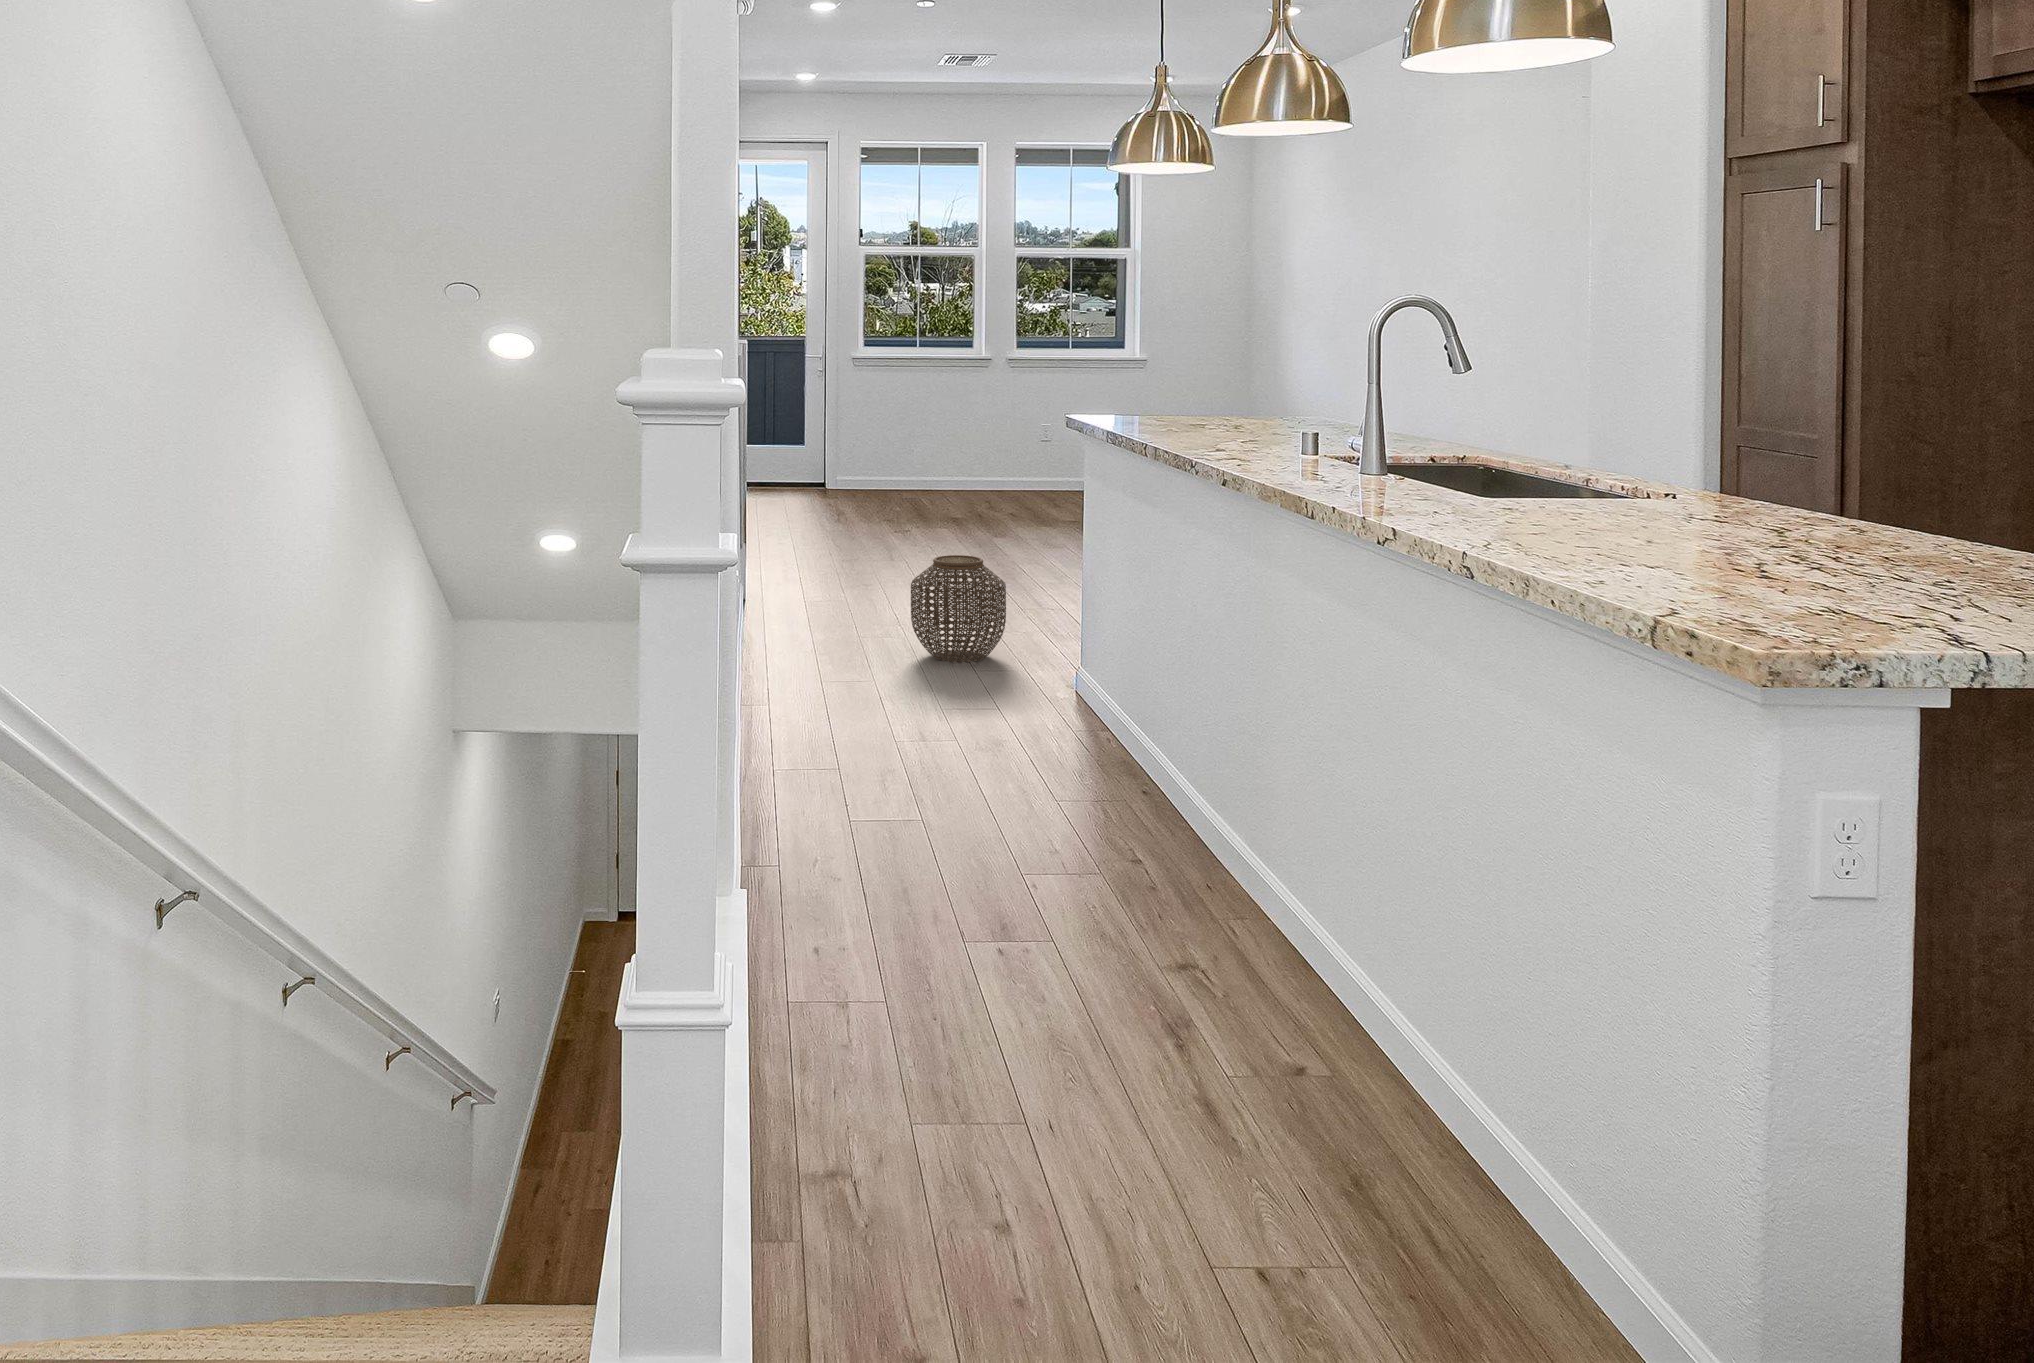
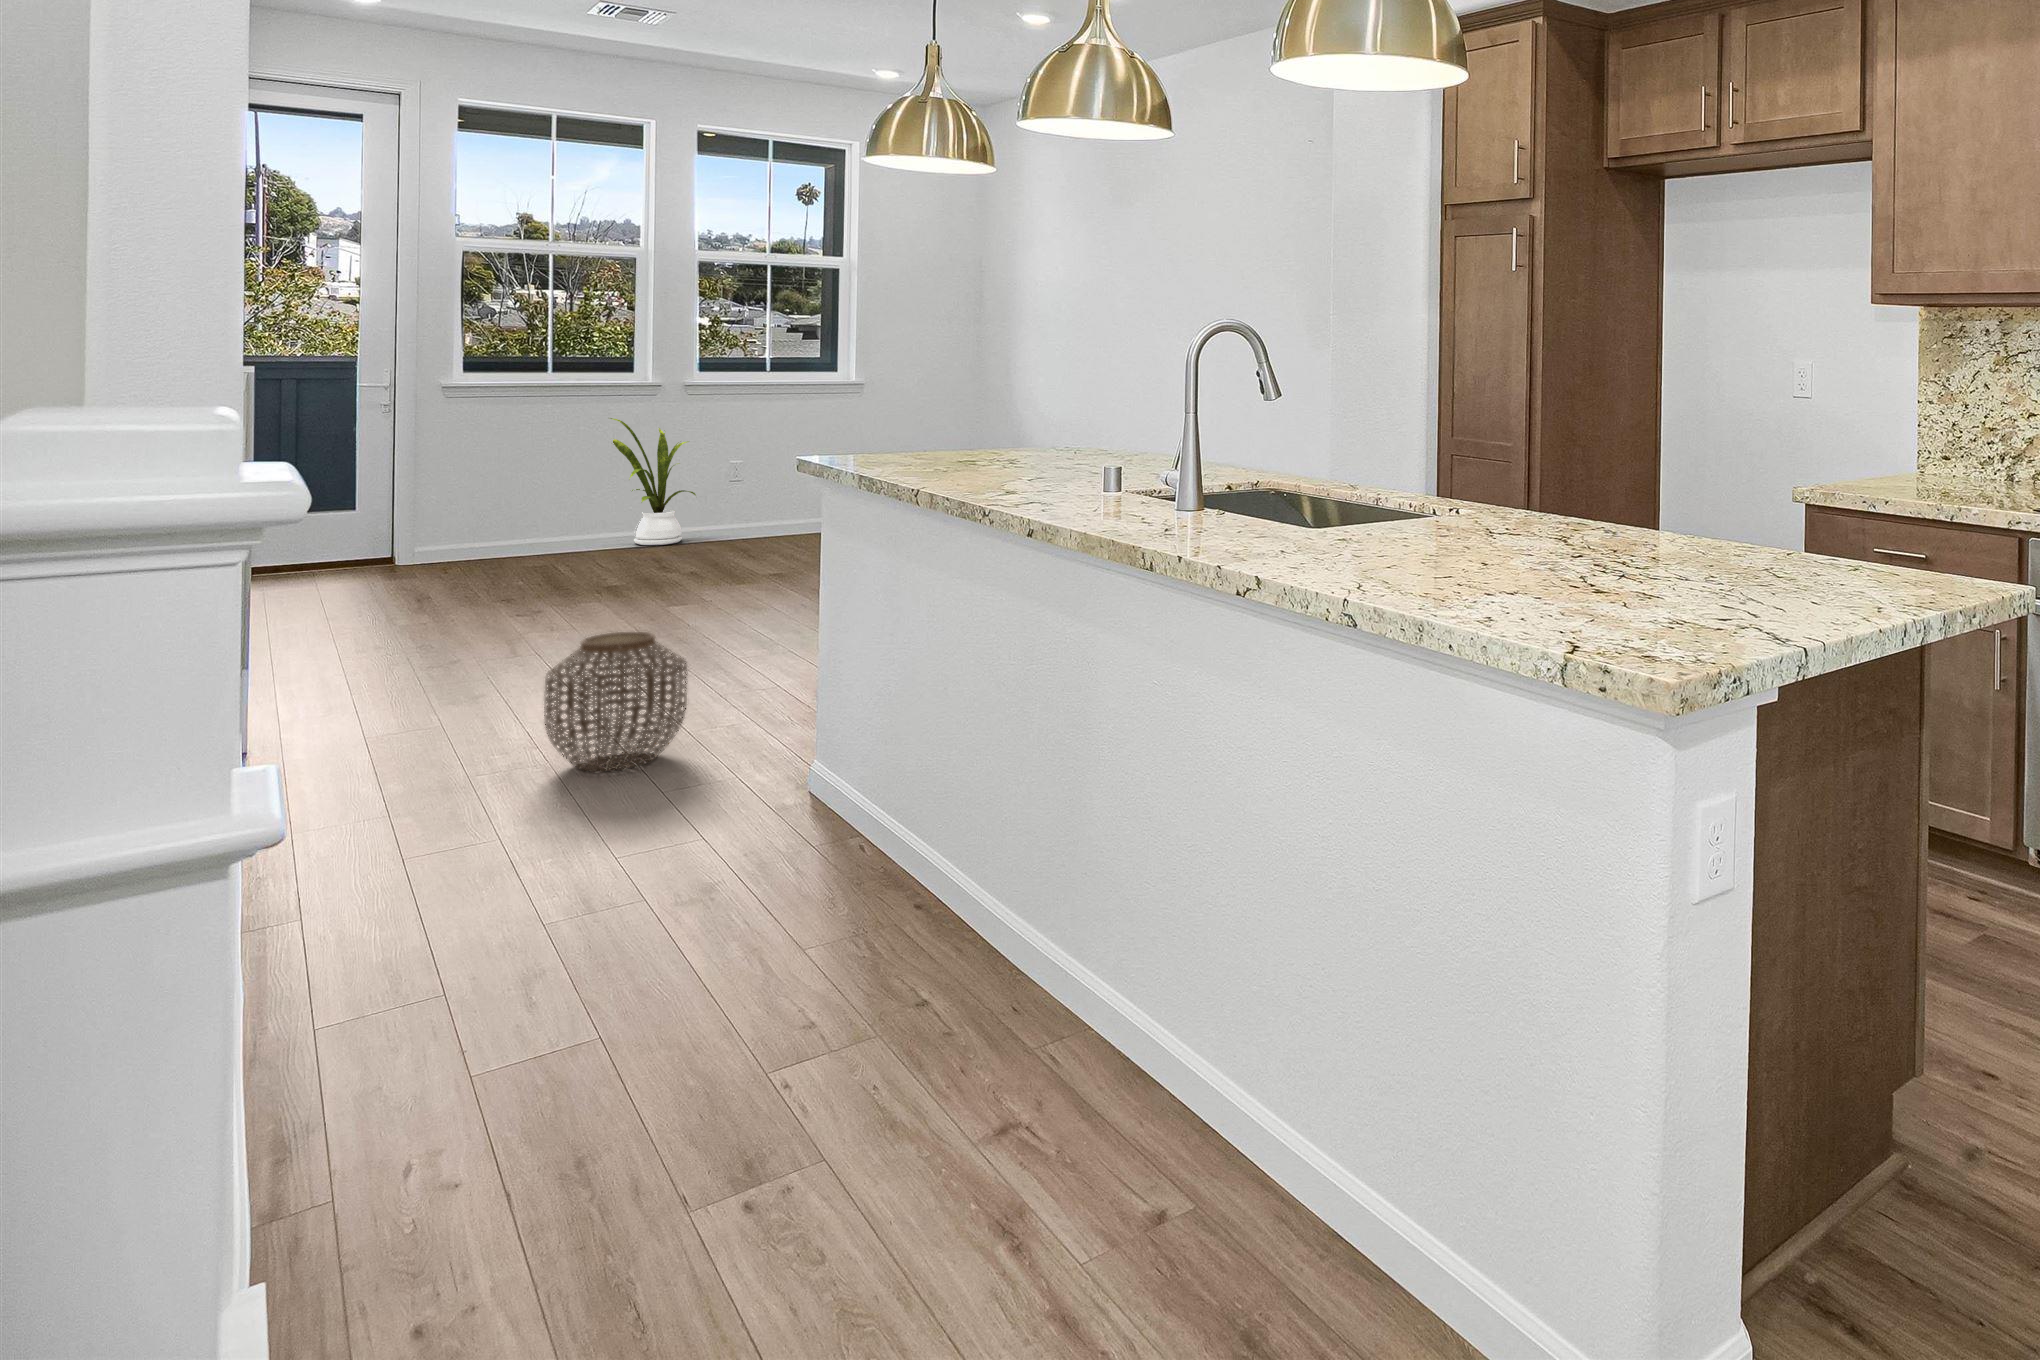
house plant: none [971,389,1040,497] -> present [610,418,696,545]

